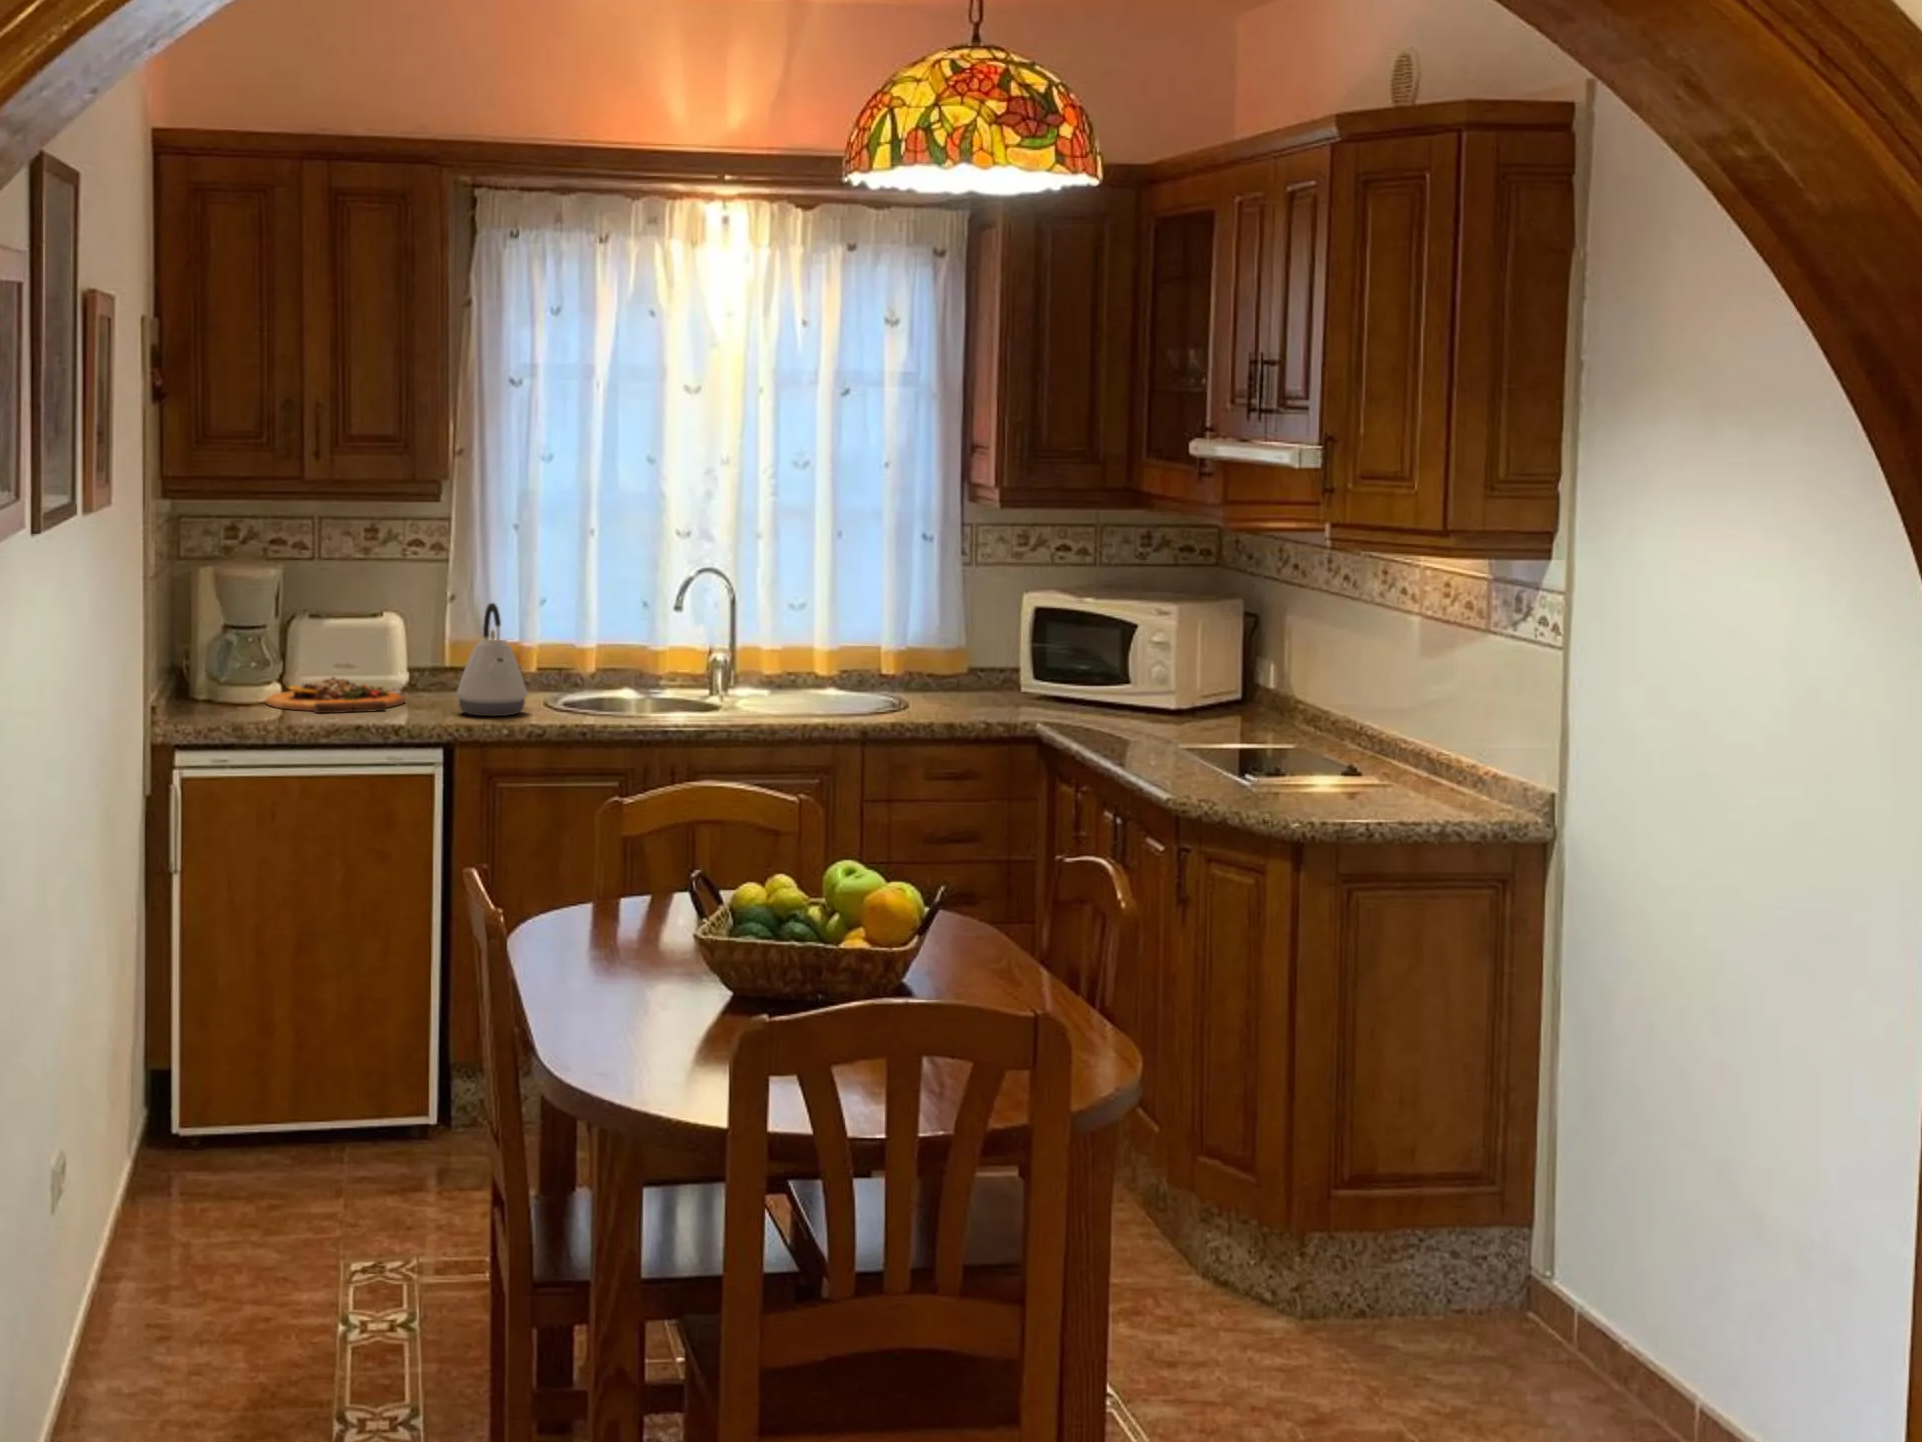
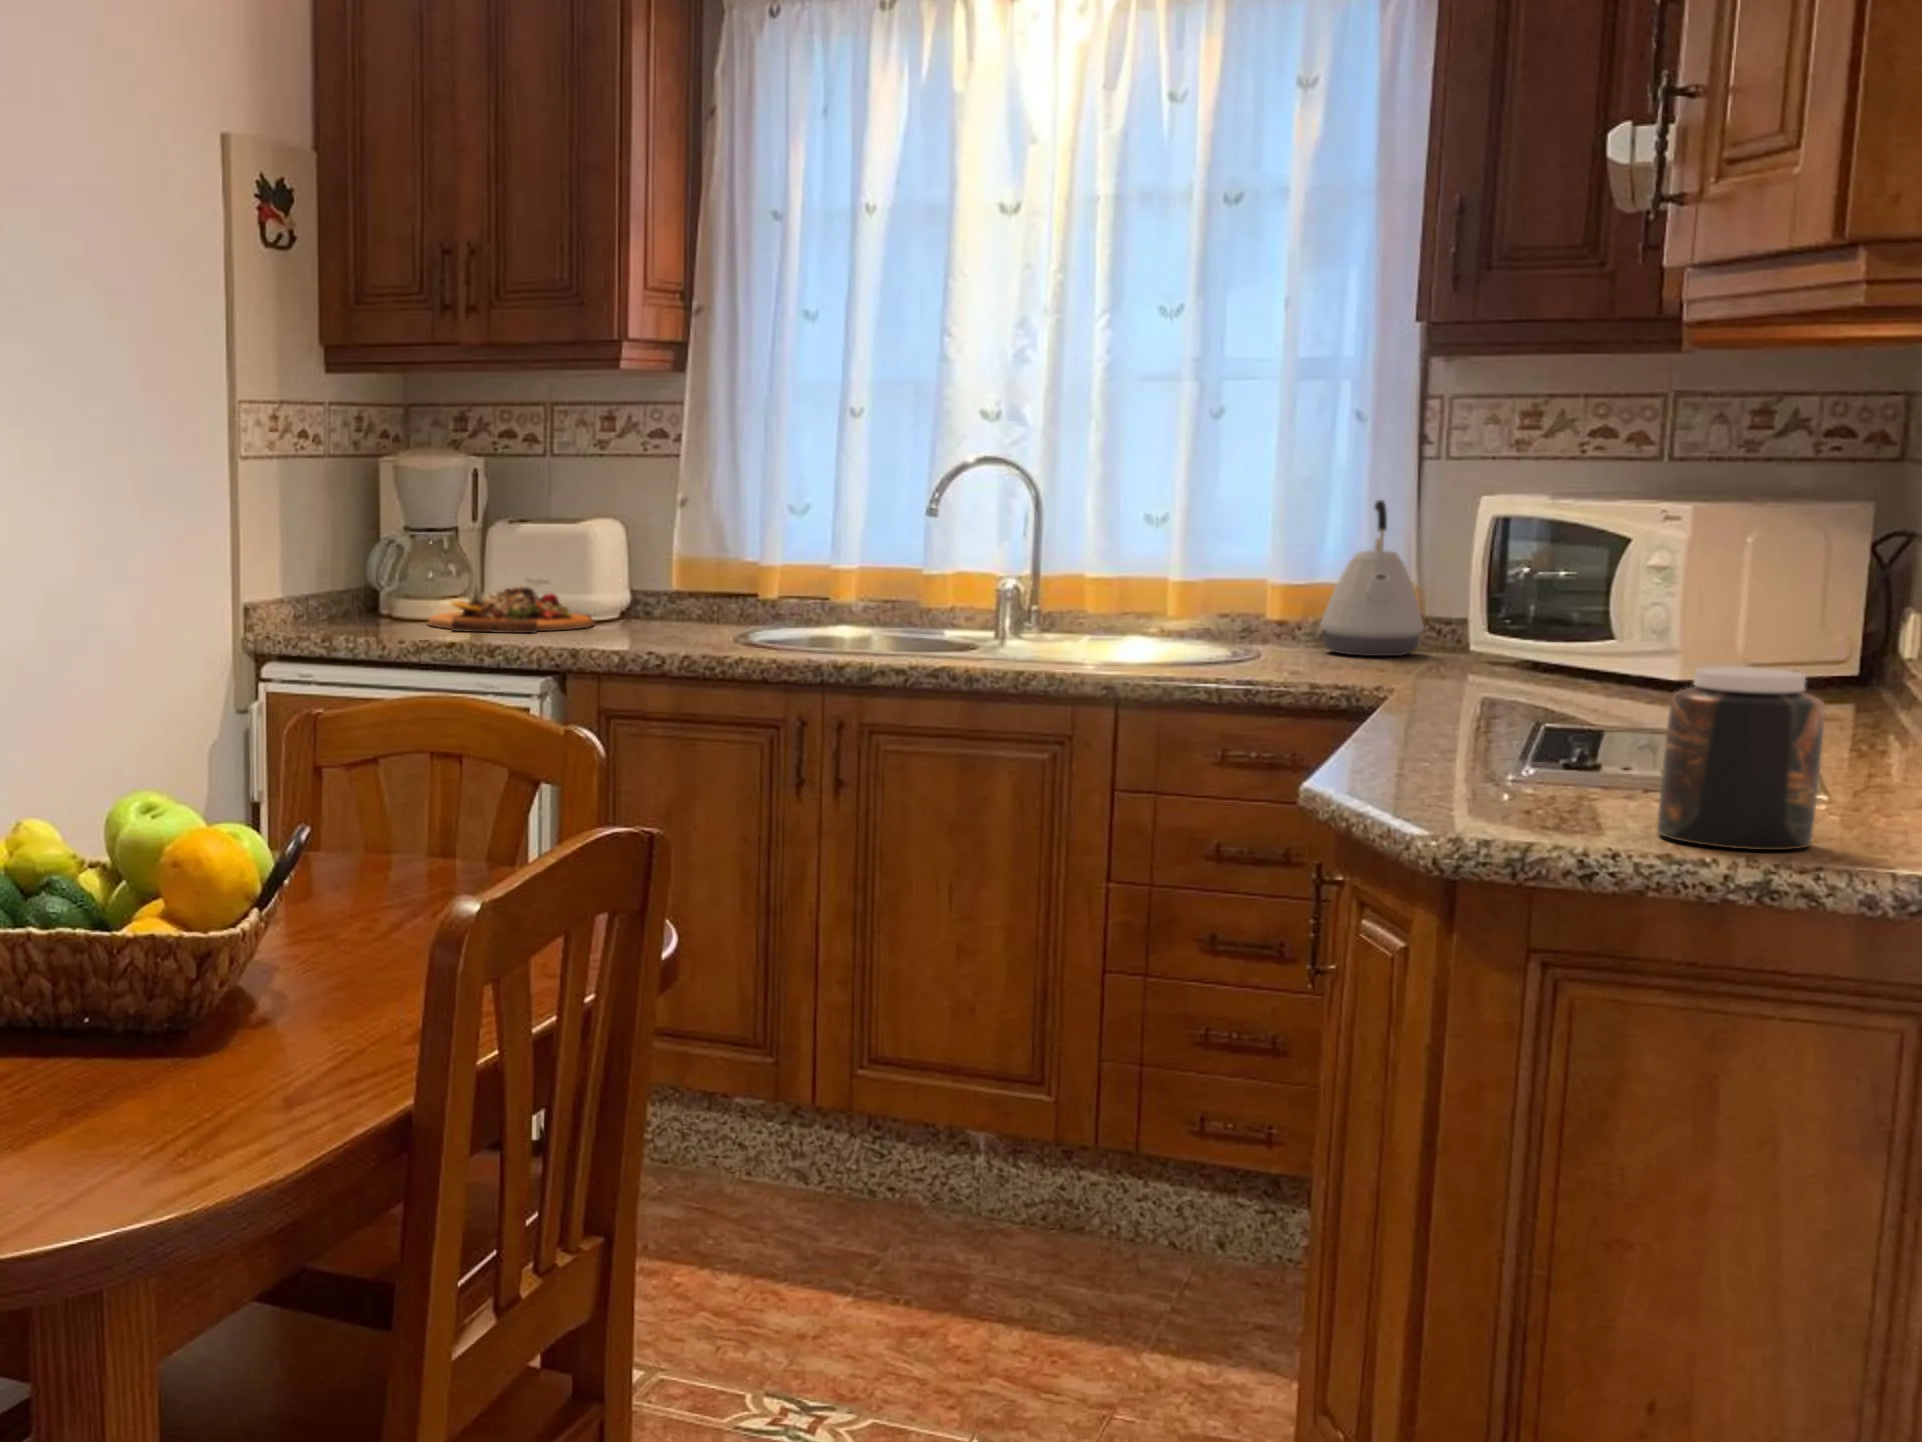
kettle: present [457,603,527,716] -> present [1320,500,1424,656]
jar: none [1366,724,1436,816] -> present [1657,667,1825,850]

